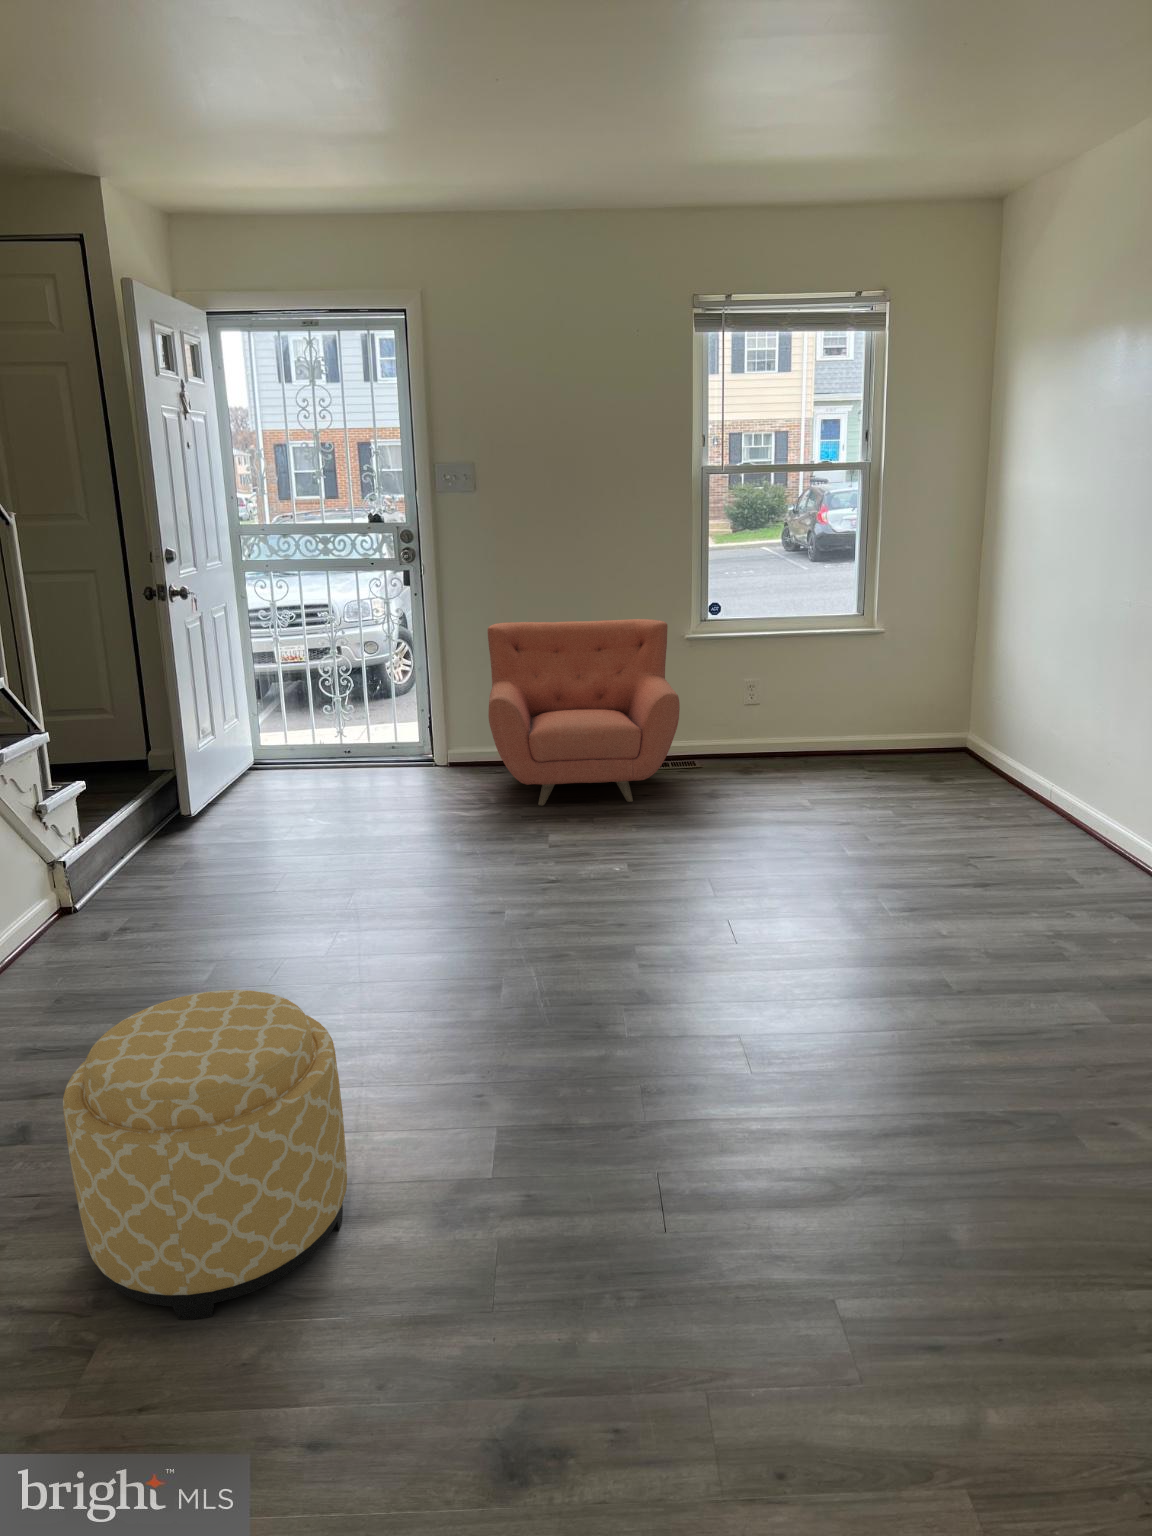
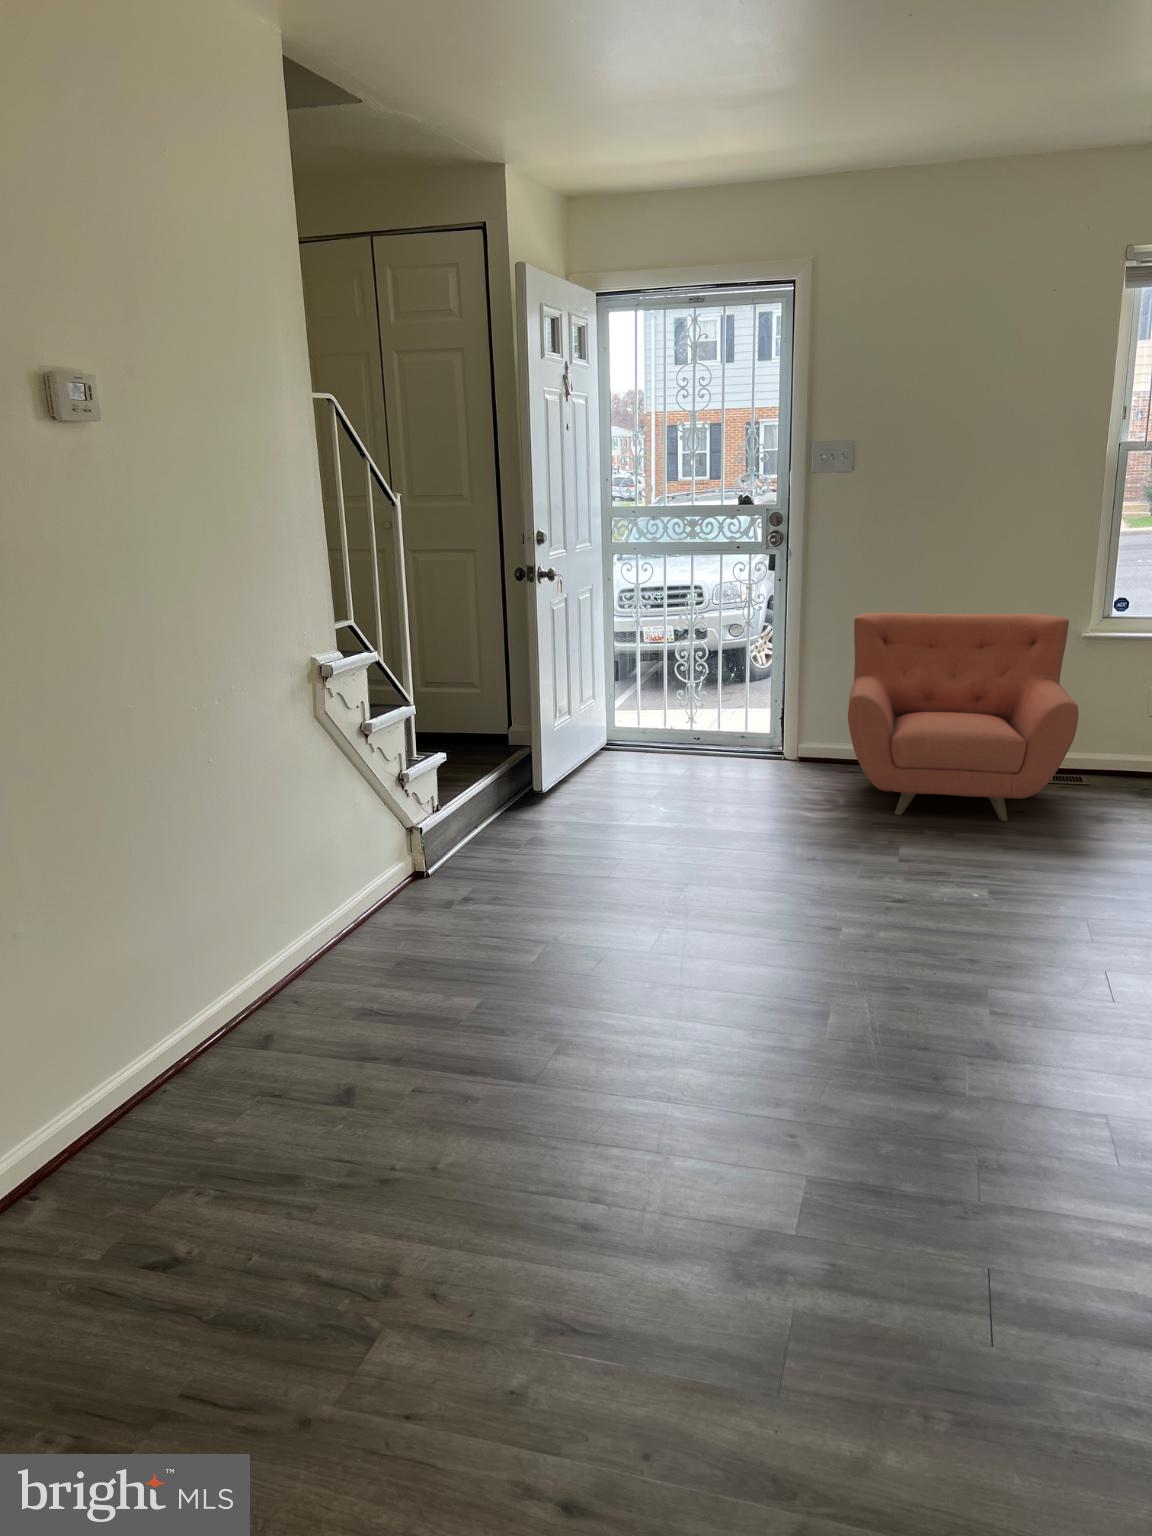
ottoman: present [63,990,347,1319] -> none [350,1019,643,1401]

